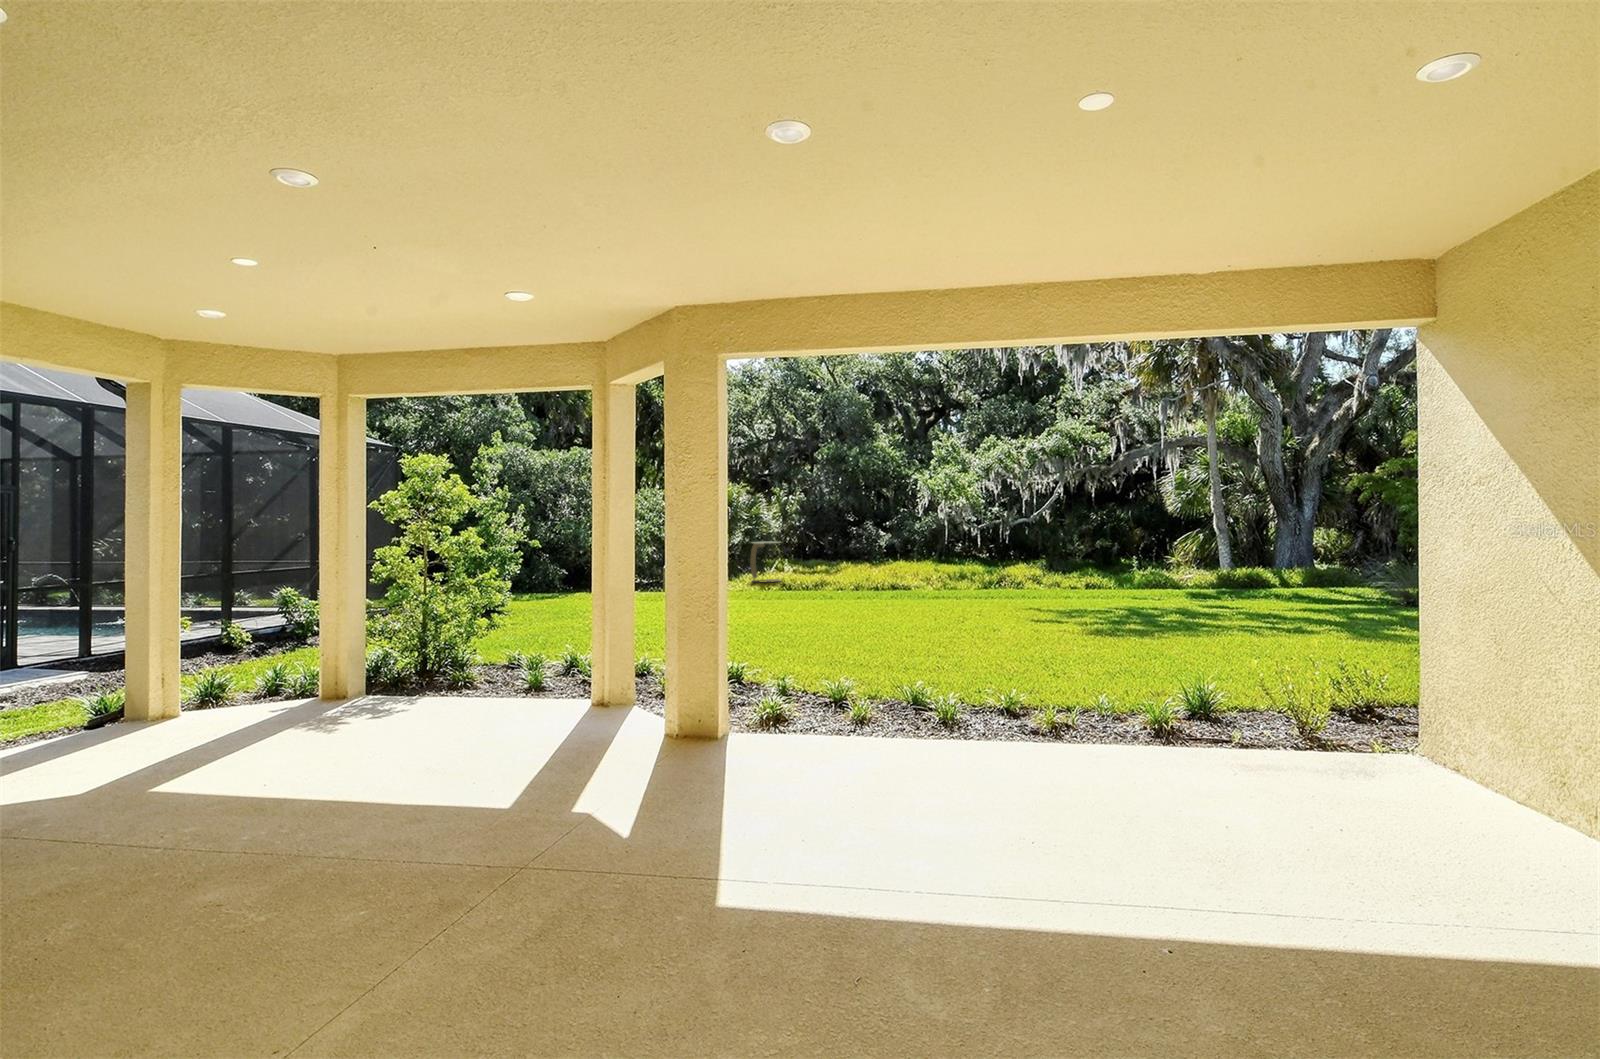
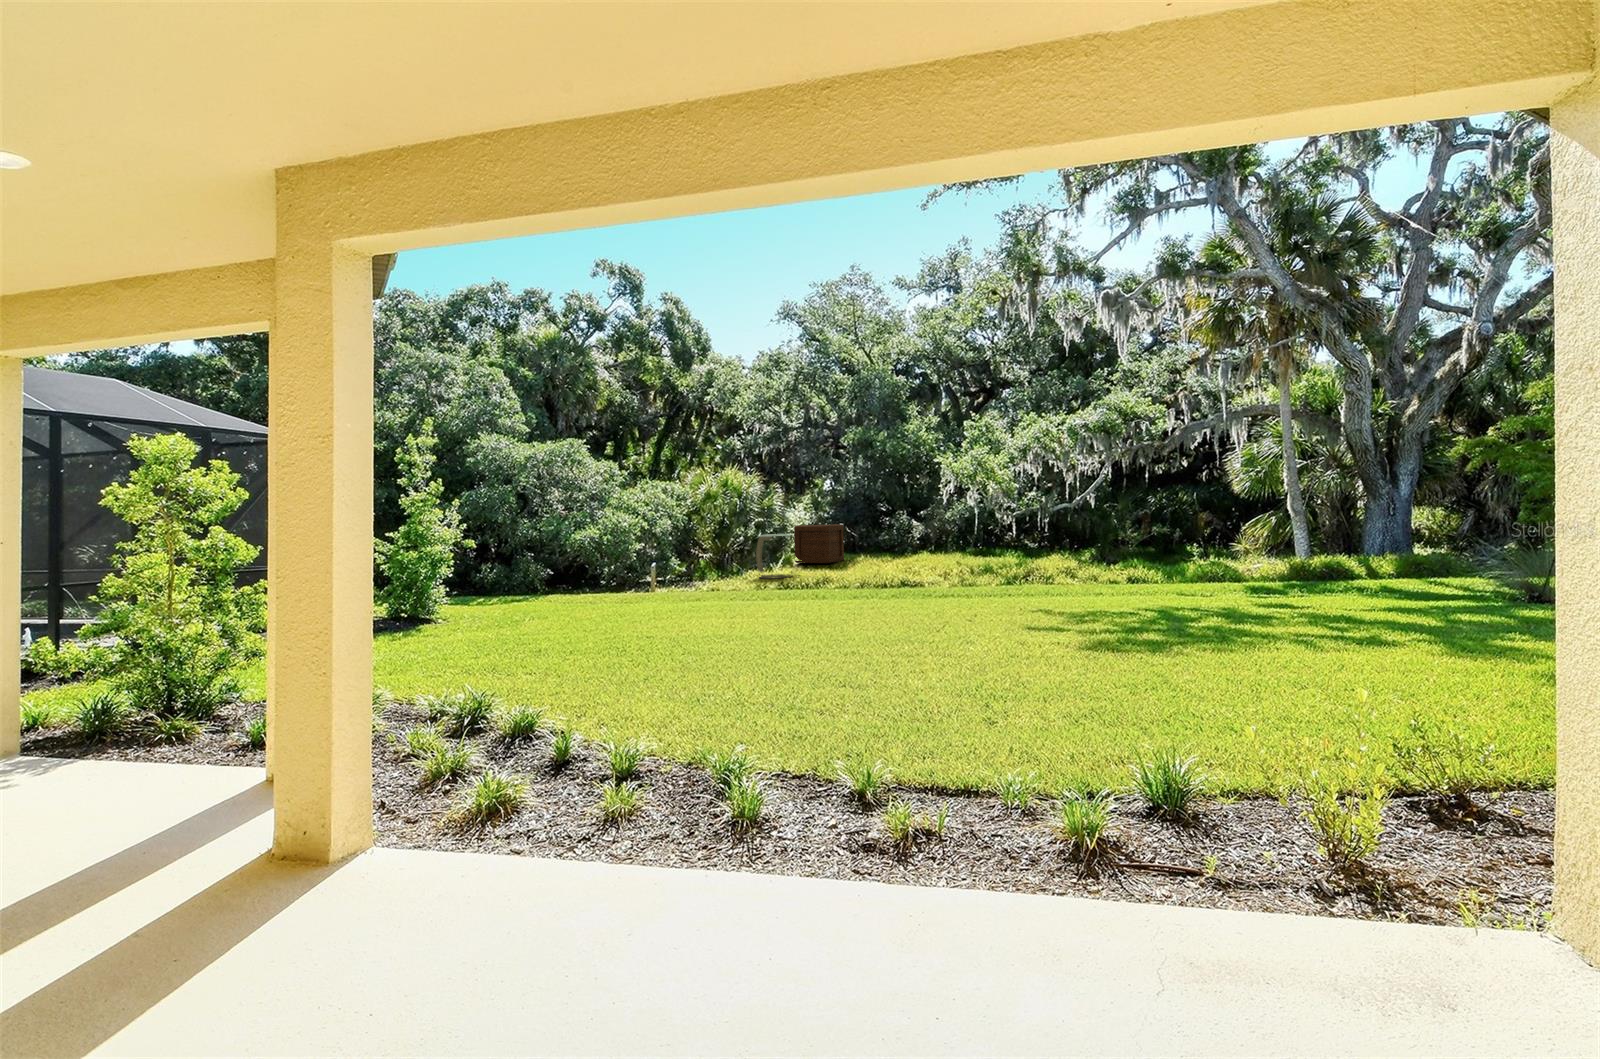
wooden crate: none [781,533,824,569] -> present [794,524,844,563]

